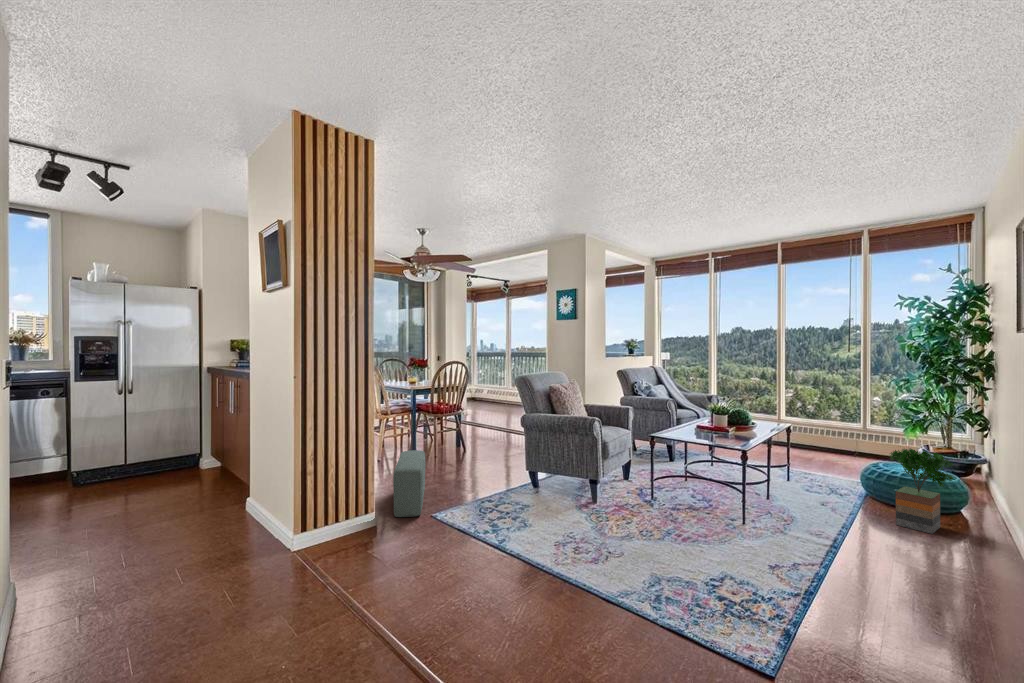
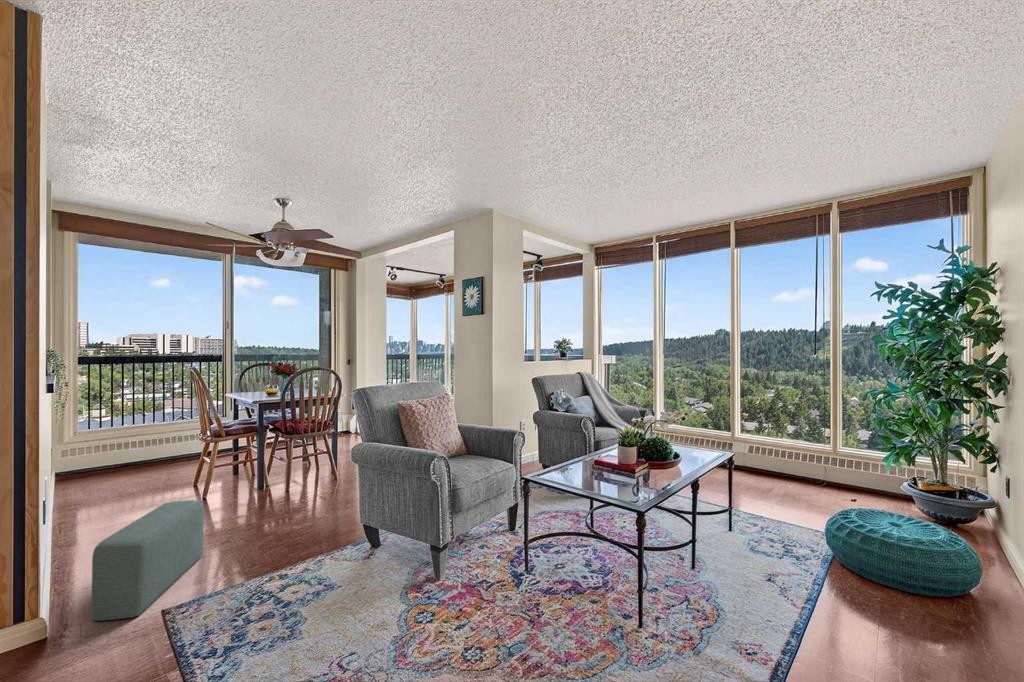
potted tree: present [890,448,953,534] -> none [861,500,965,643]

